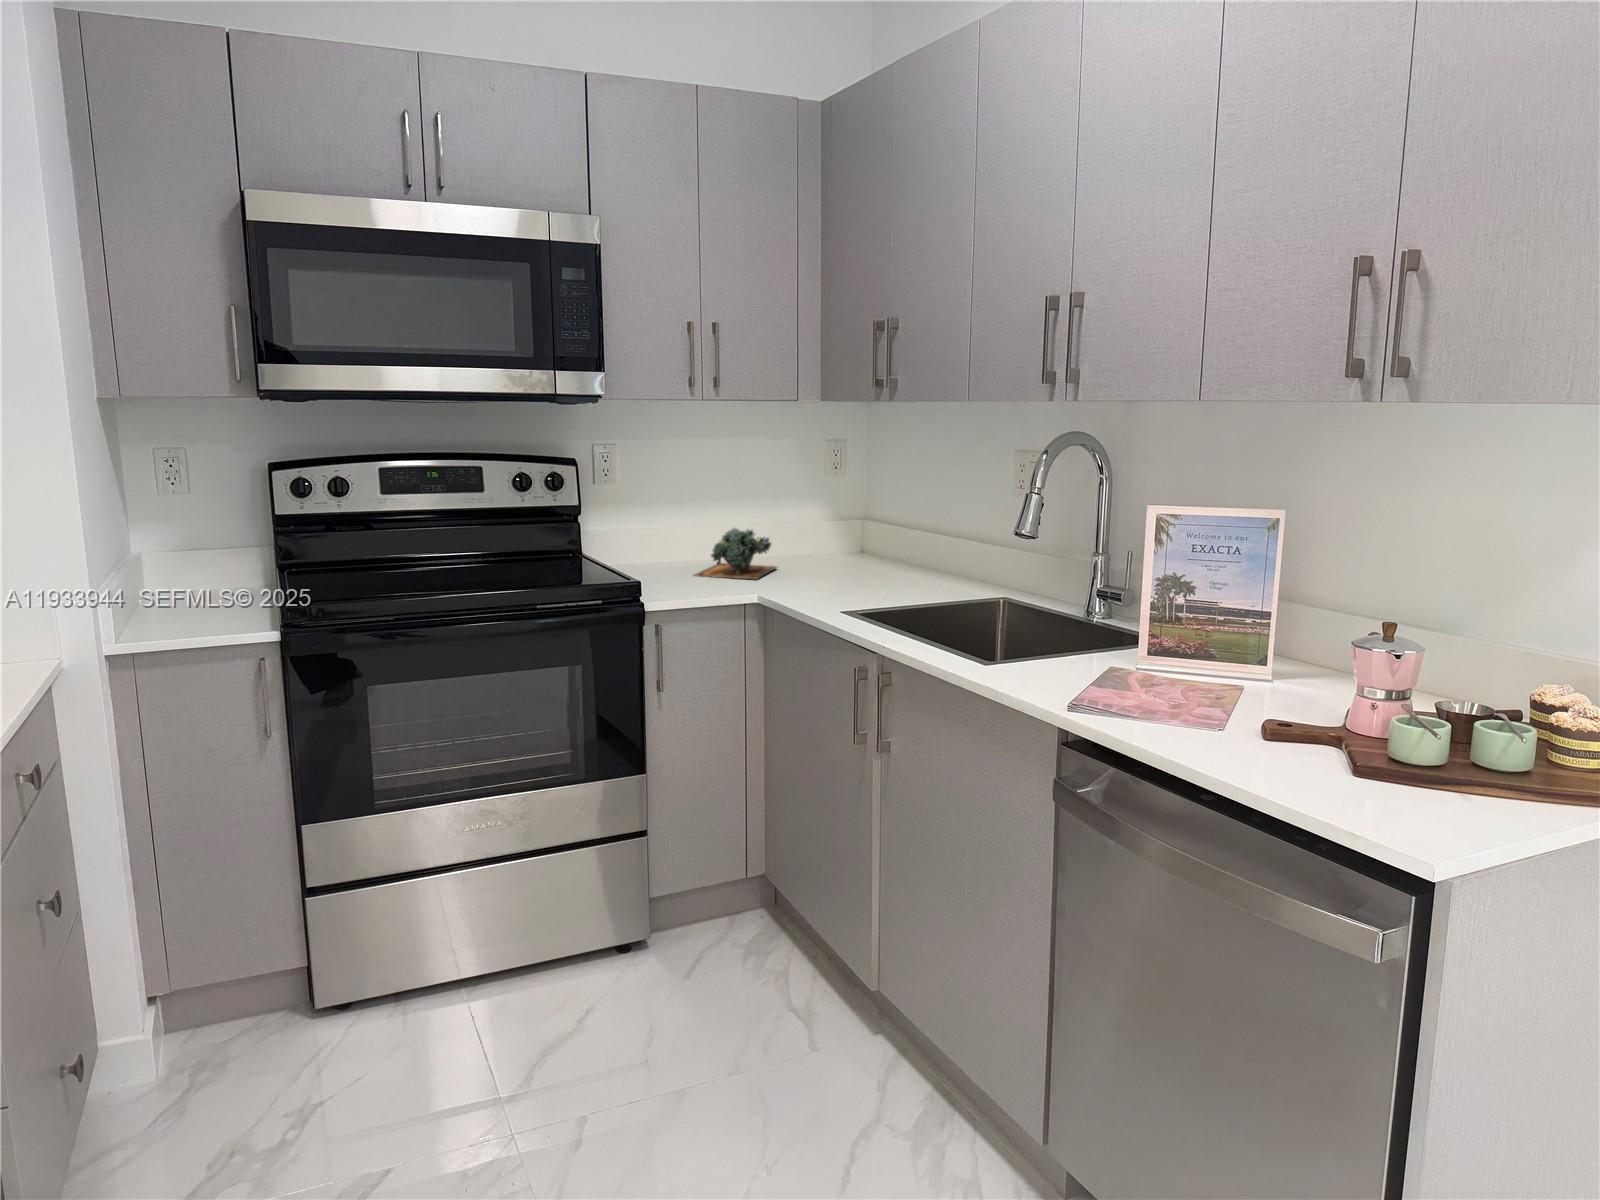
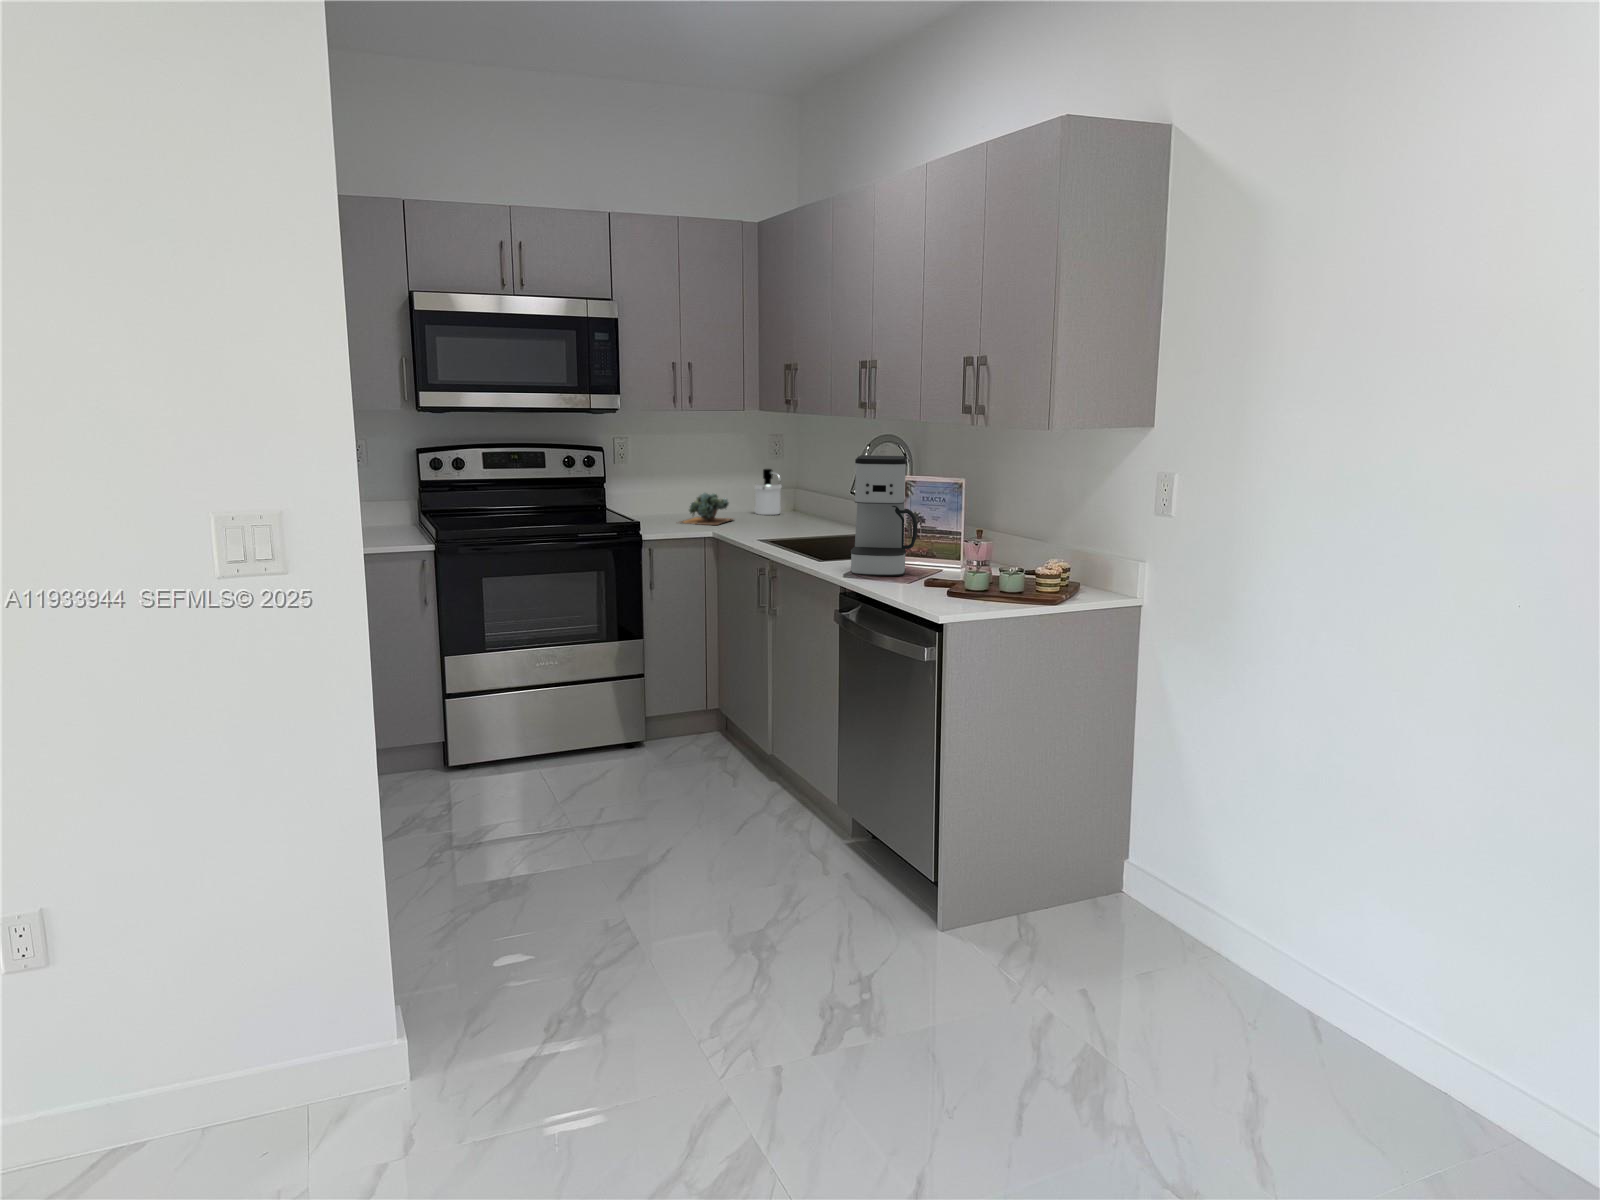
coffee maker: none [1070,468,1220,713] -> present [850,455,918,576]
soap dispenser: none [796,491,839,557] -> present [755,469,781,515]

